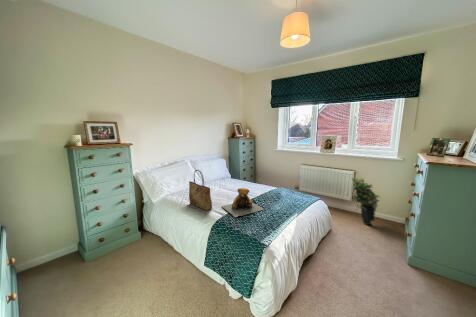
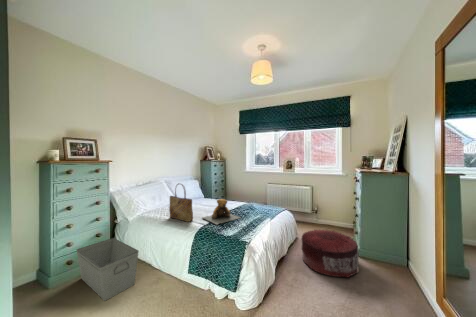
potted plant: present [352,178,379,225] -> none [309,191,333,231]
storage bin: none [106,219,159,281] -> present [77,238,138,301]
pouf: none [334,227,410,294] -> present [302,230,359,277]

